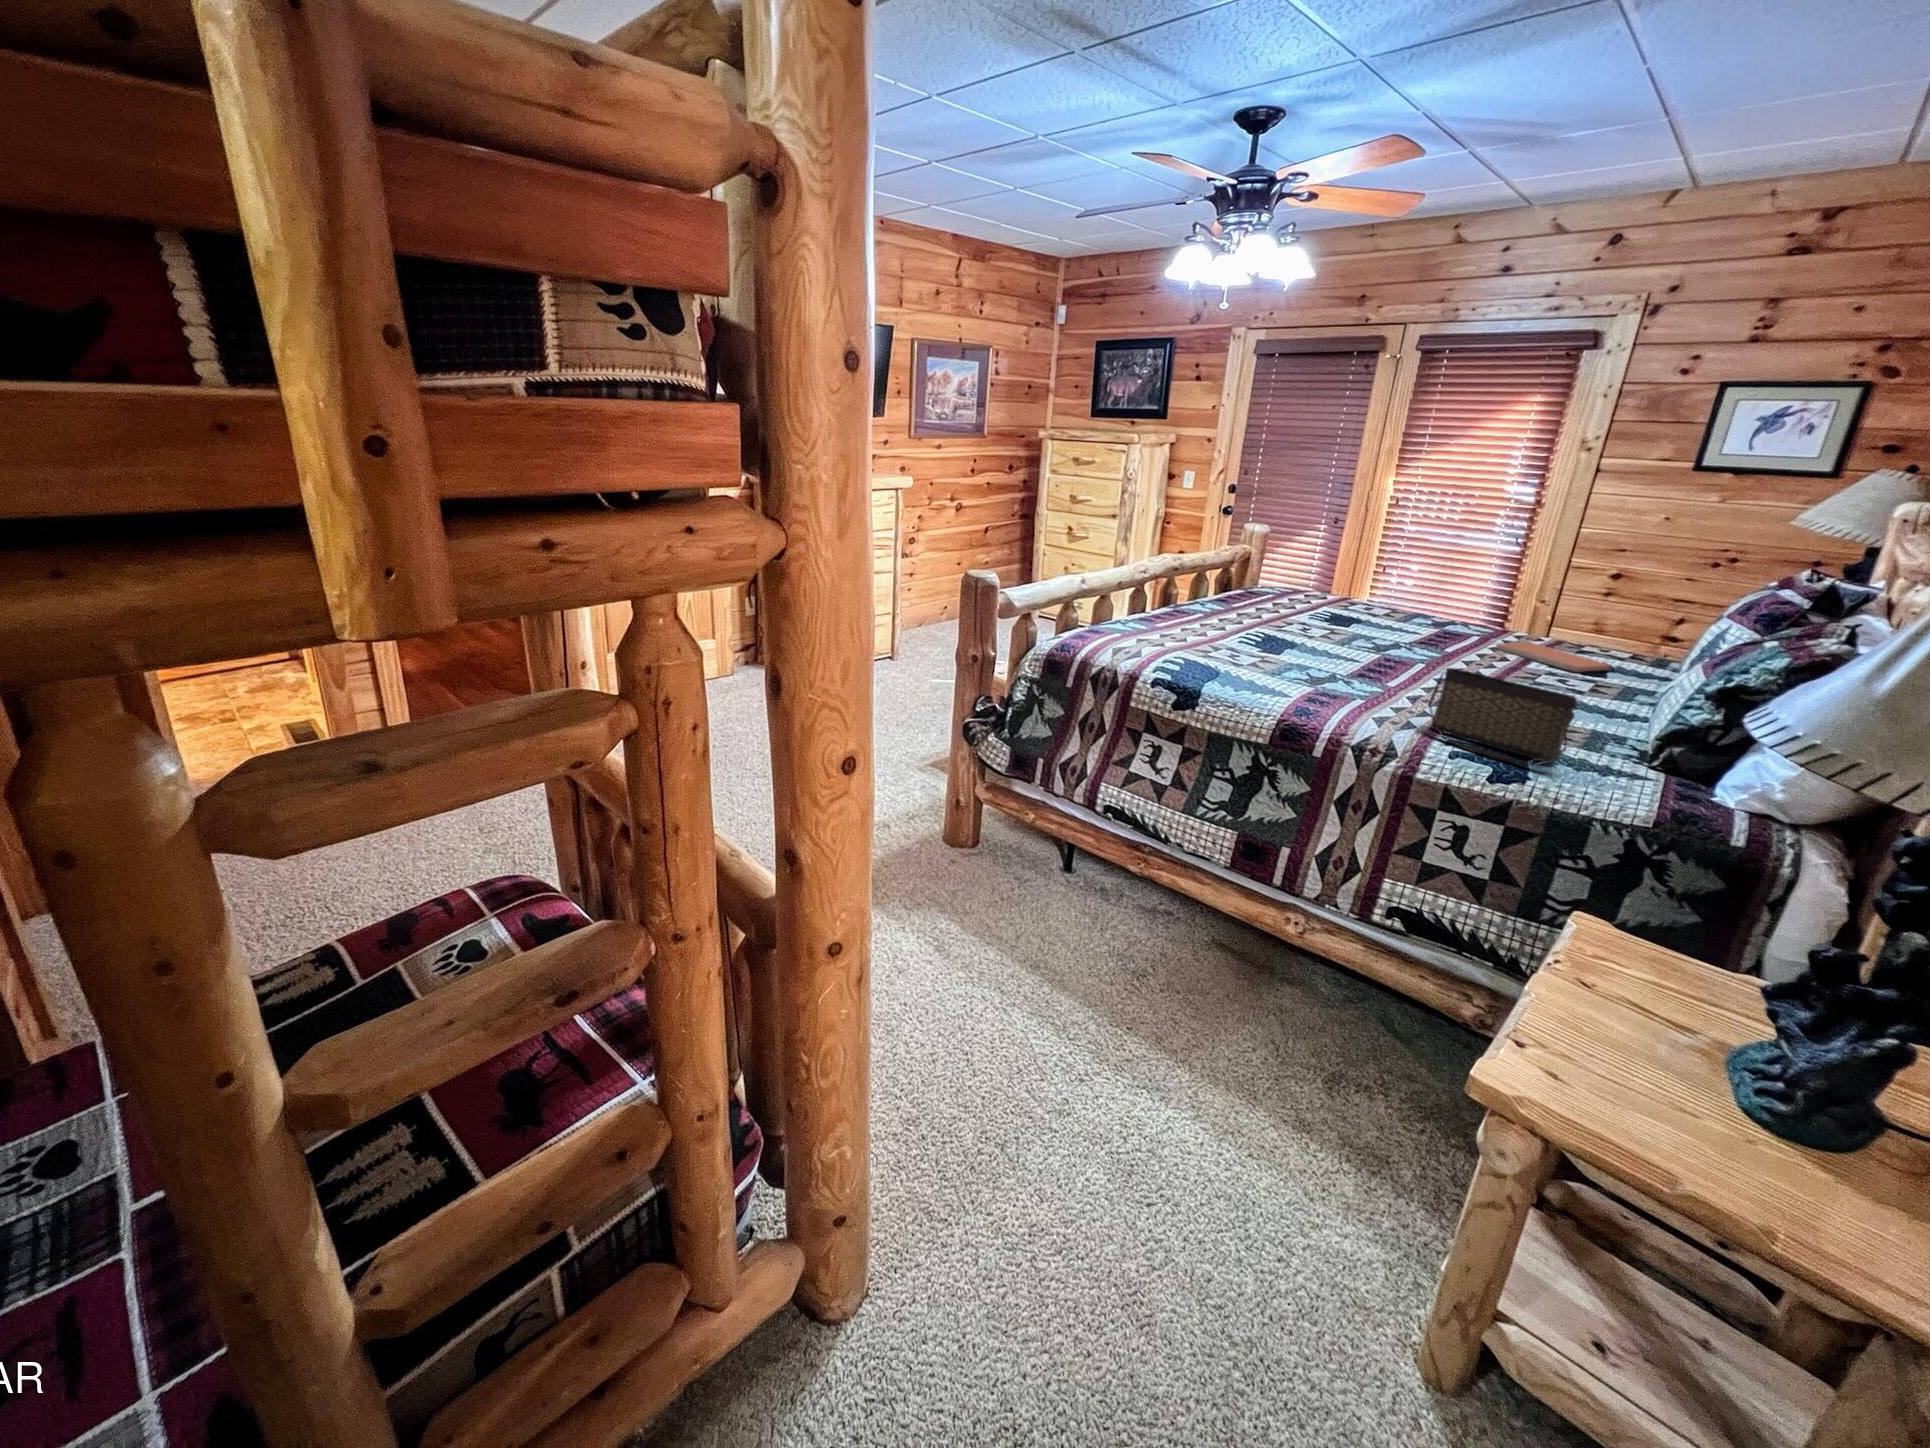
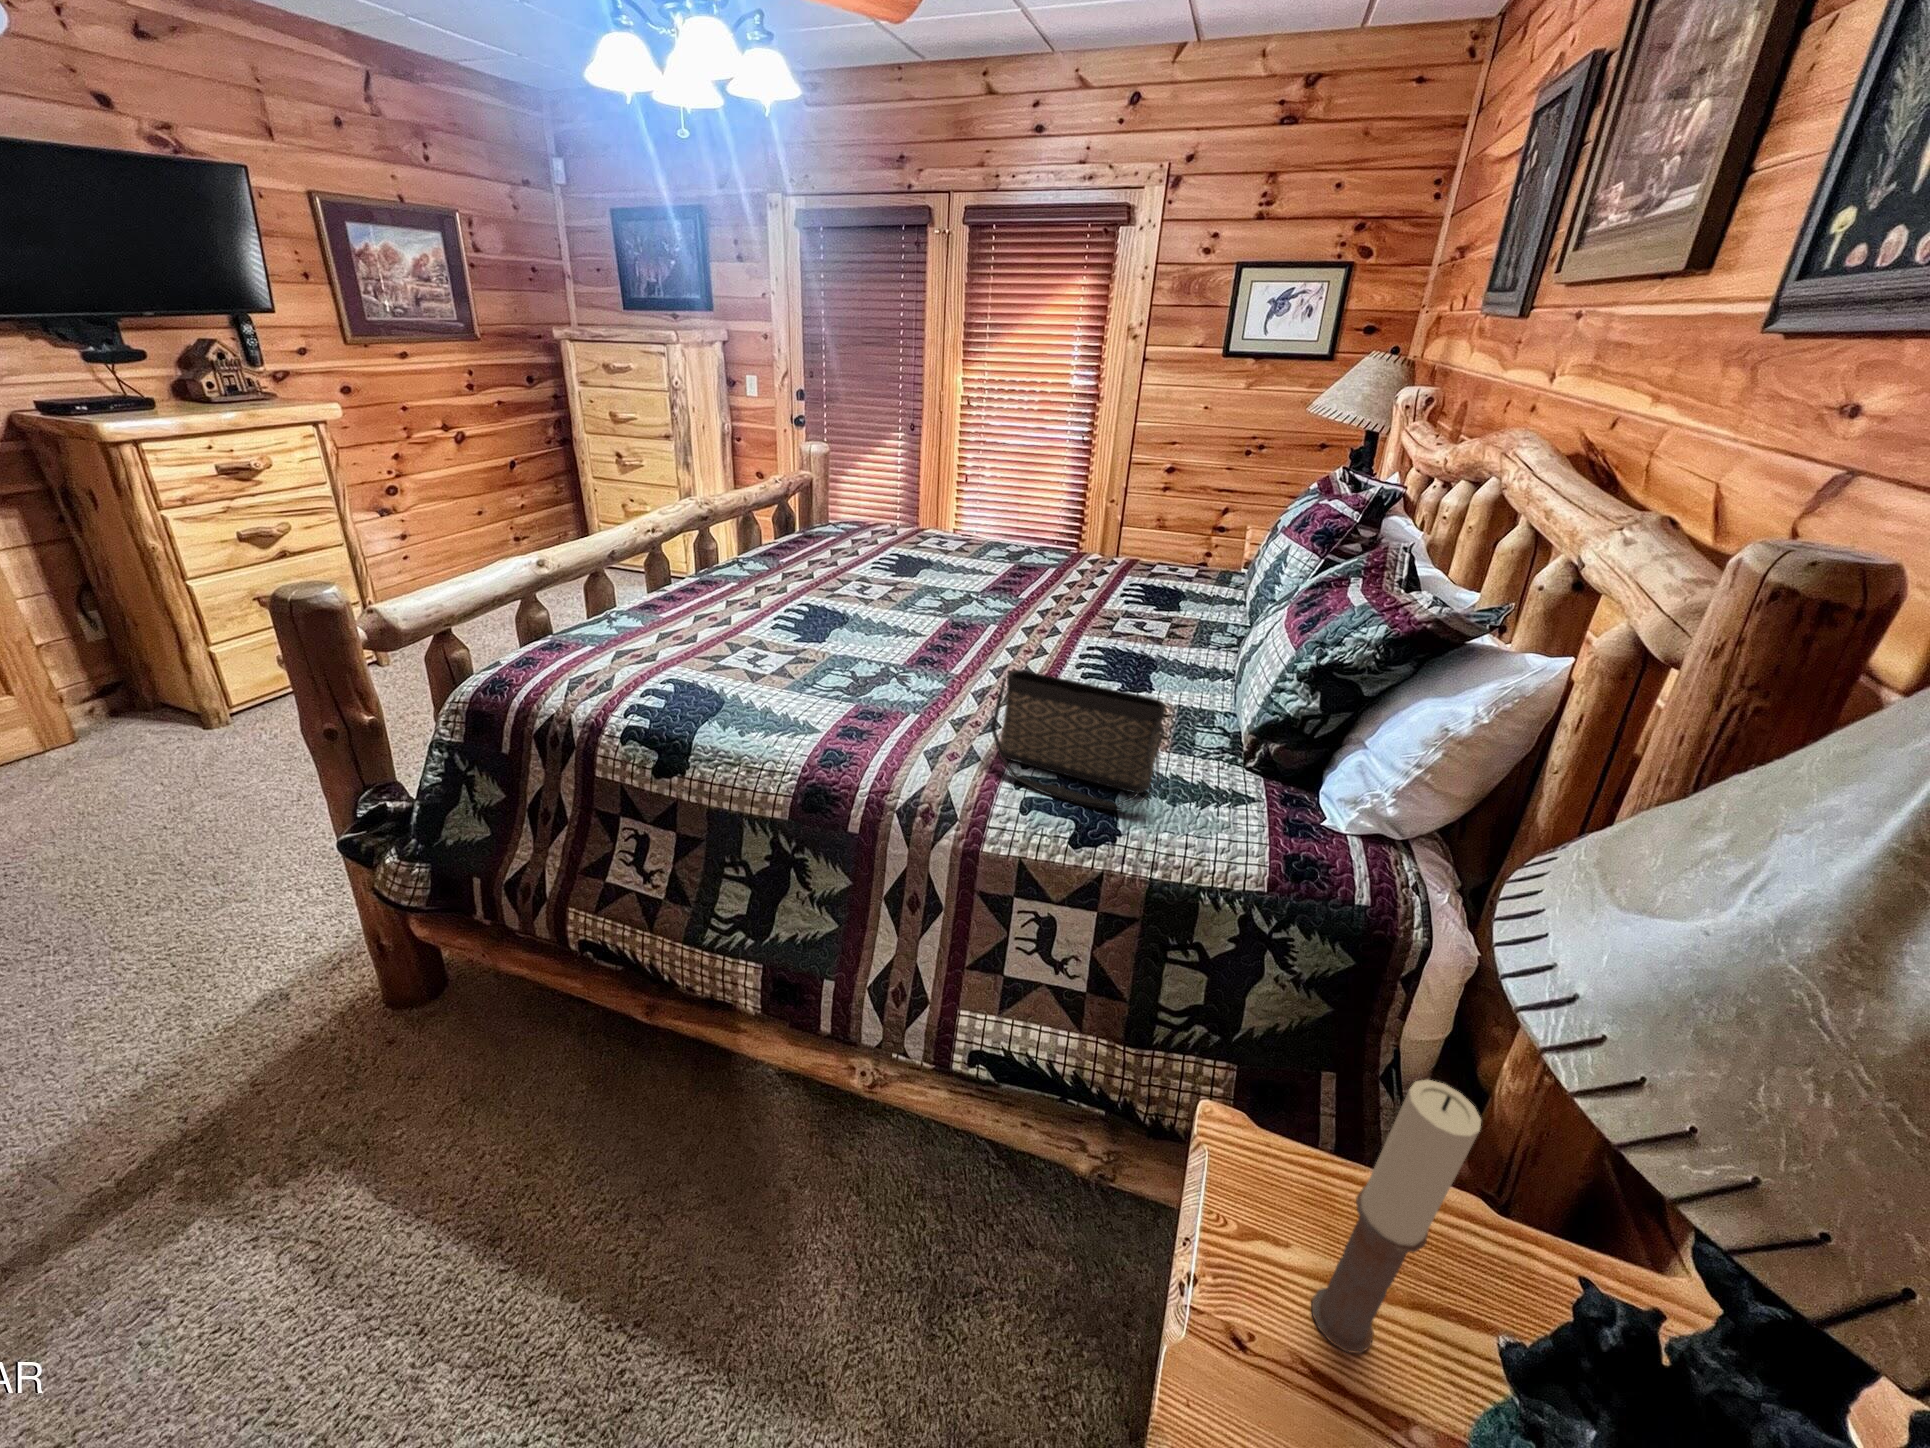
notebook: present [1496,642,1610,672] -> none [1070,567,1181,605]
candle: none [1637,828,1747,1008] -> present [1312,1080,1481,1353]

